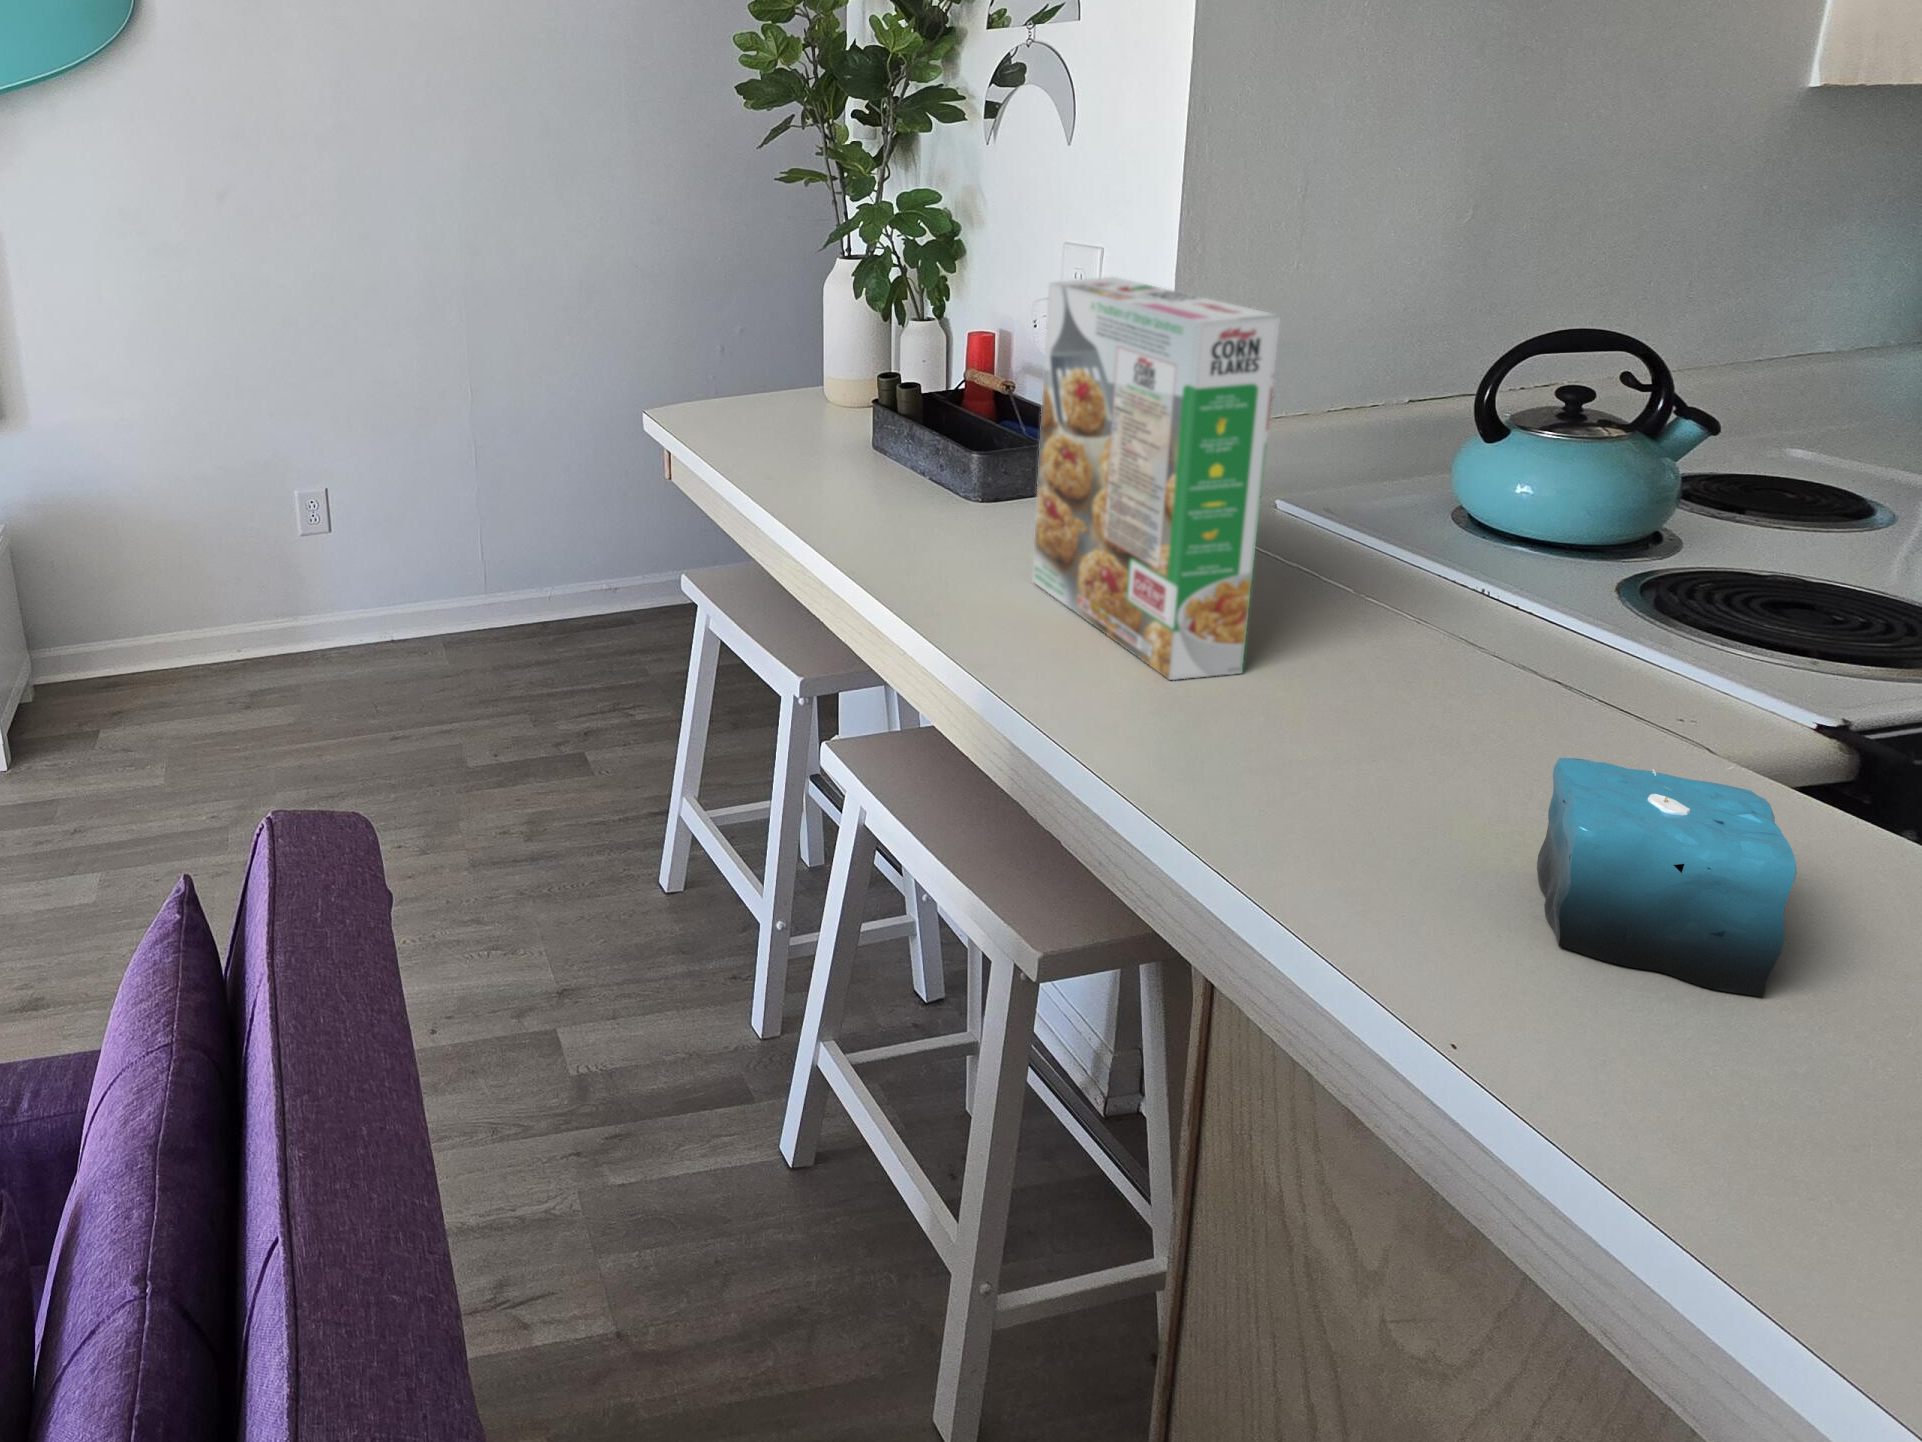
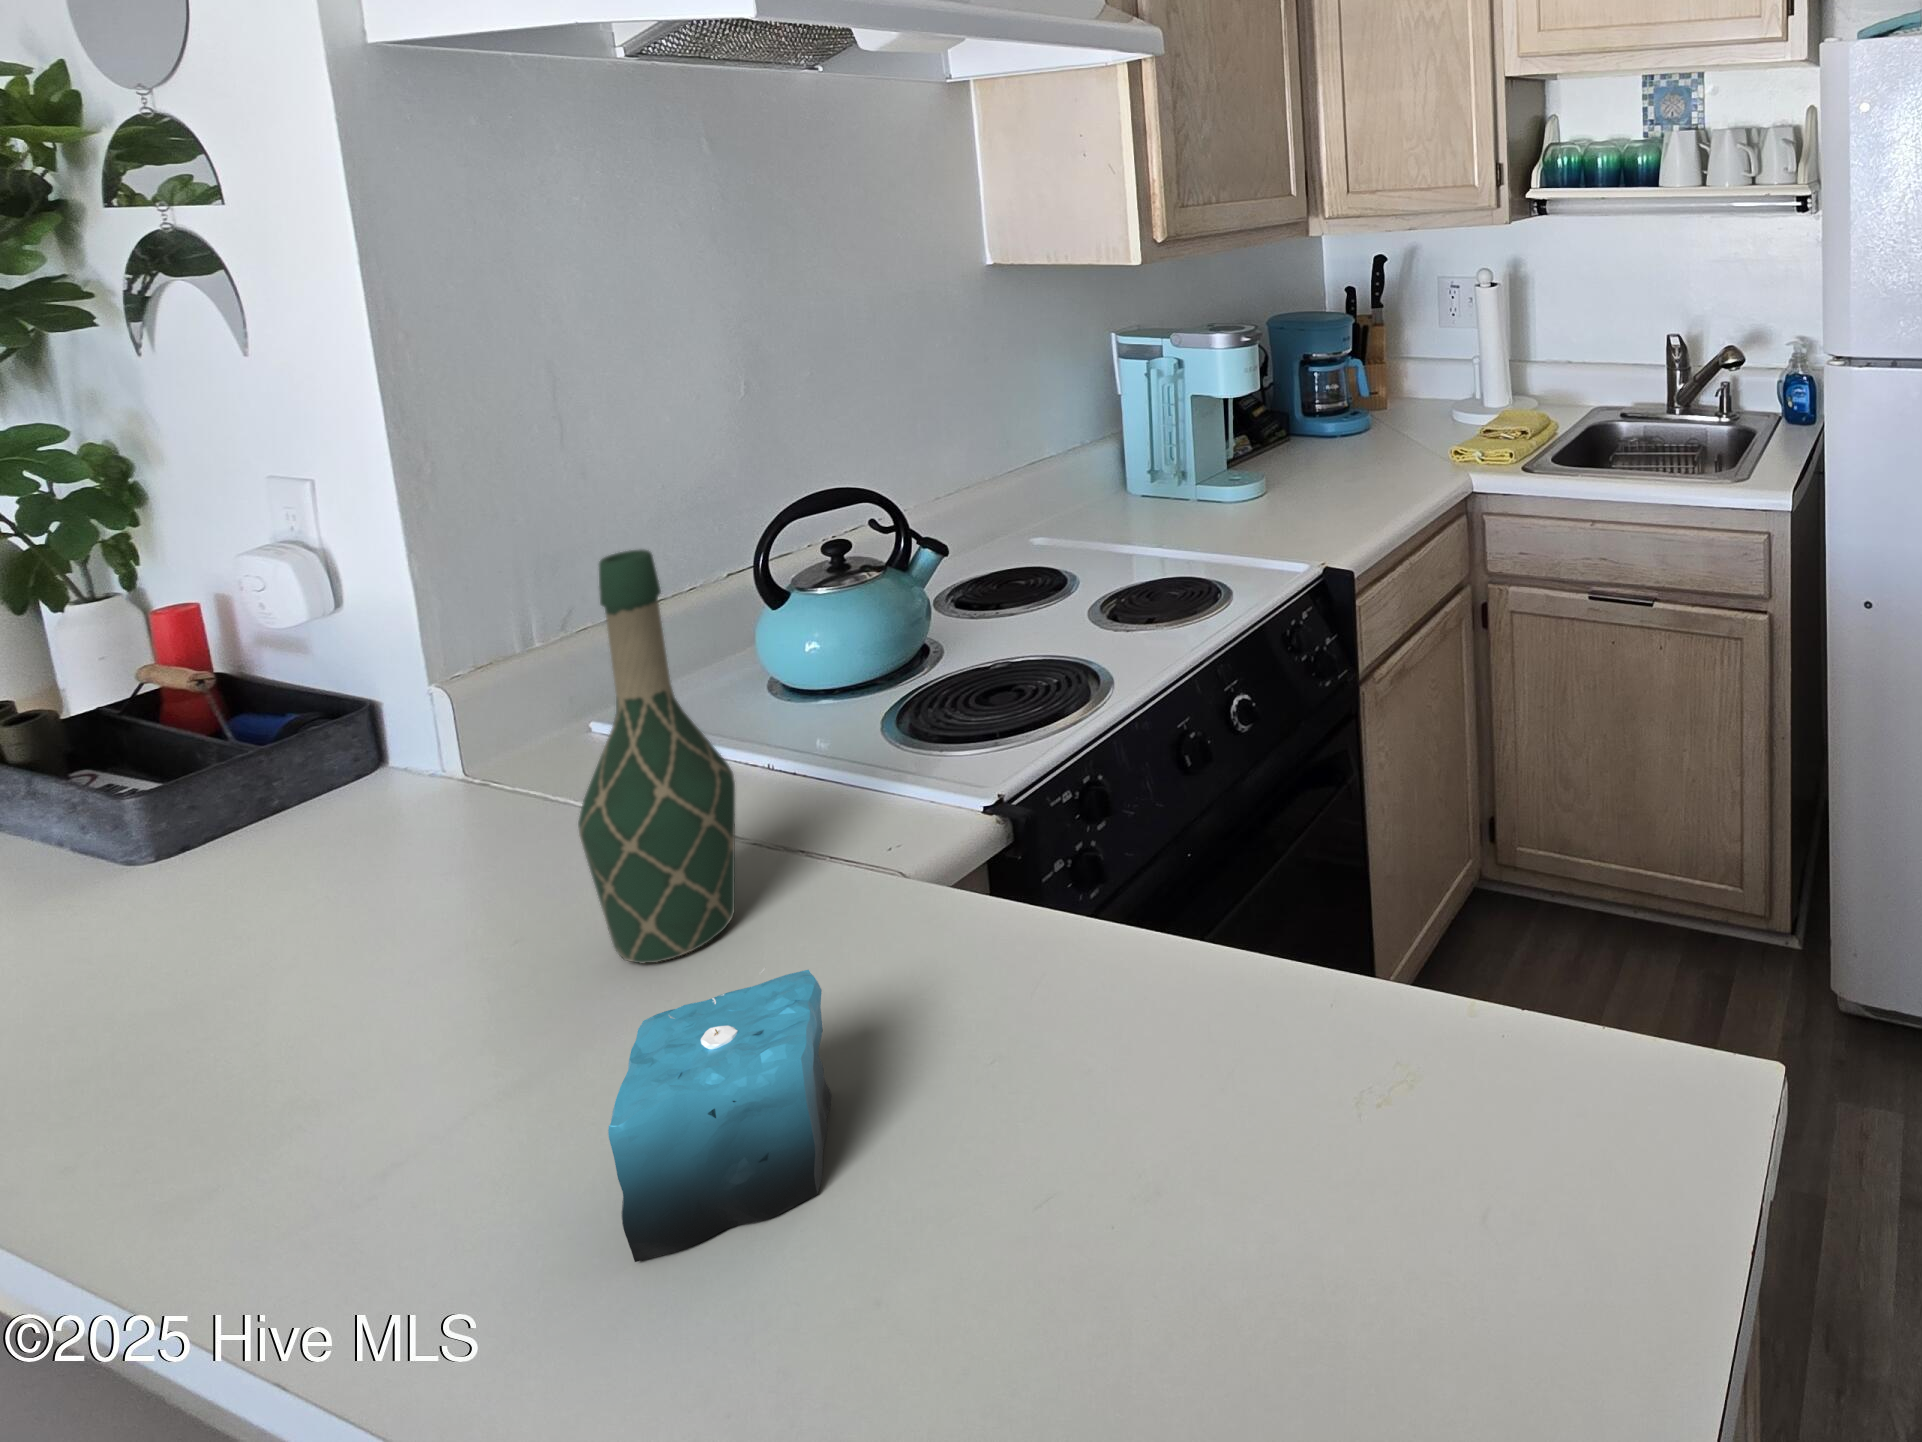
cereal box: present [1032,277,1280,680] -> none [67,541,425,1081]
wine bottle: none [1402,339,1563,723] -> present [578,549,735,963]

